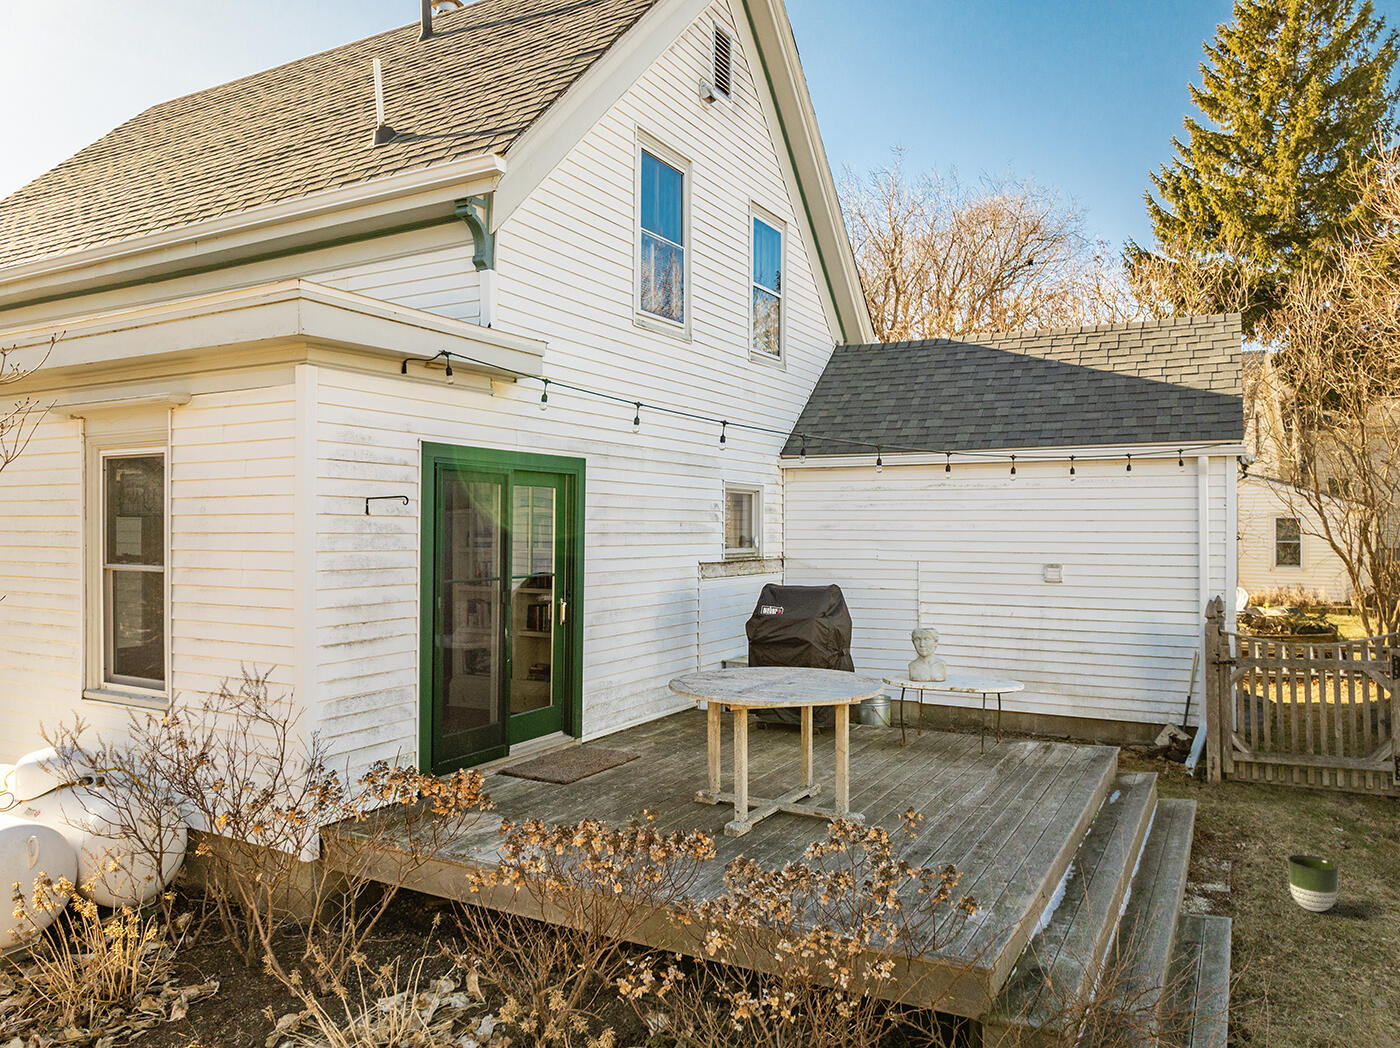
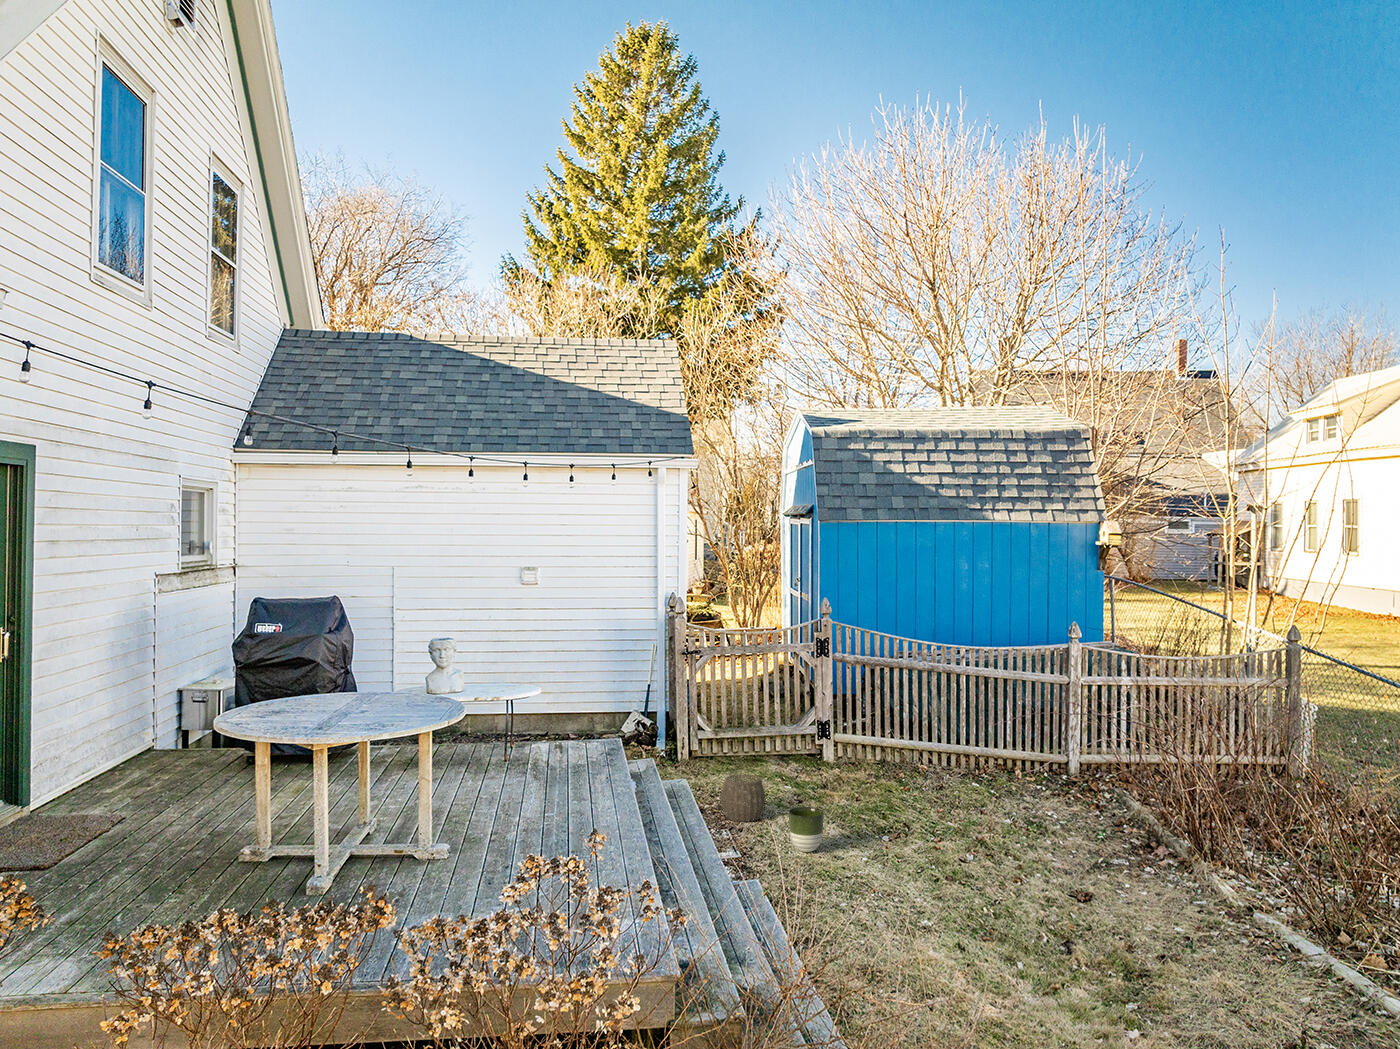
woven basket: none [1223,806,1284,863] -> present [721,774,766,821]

